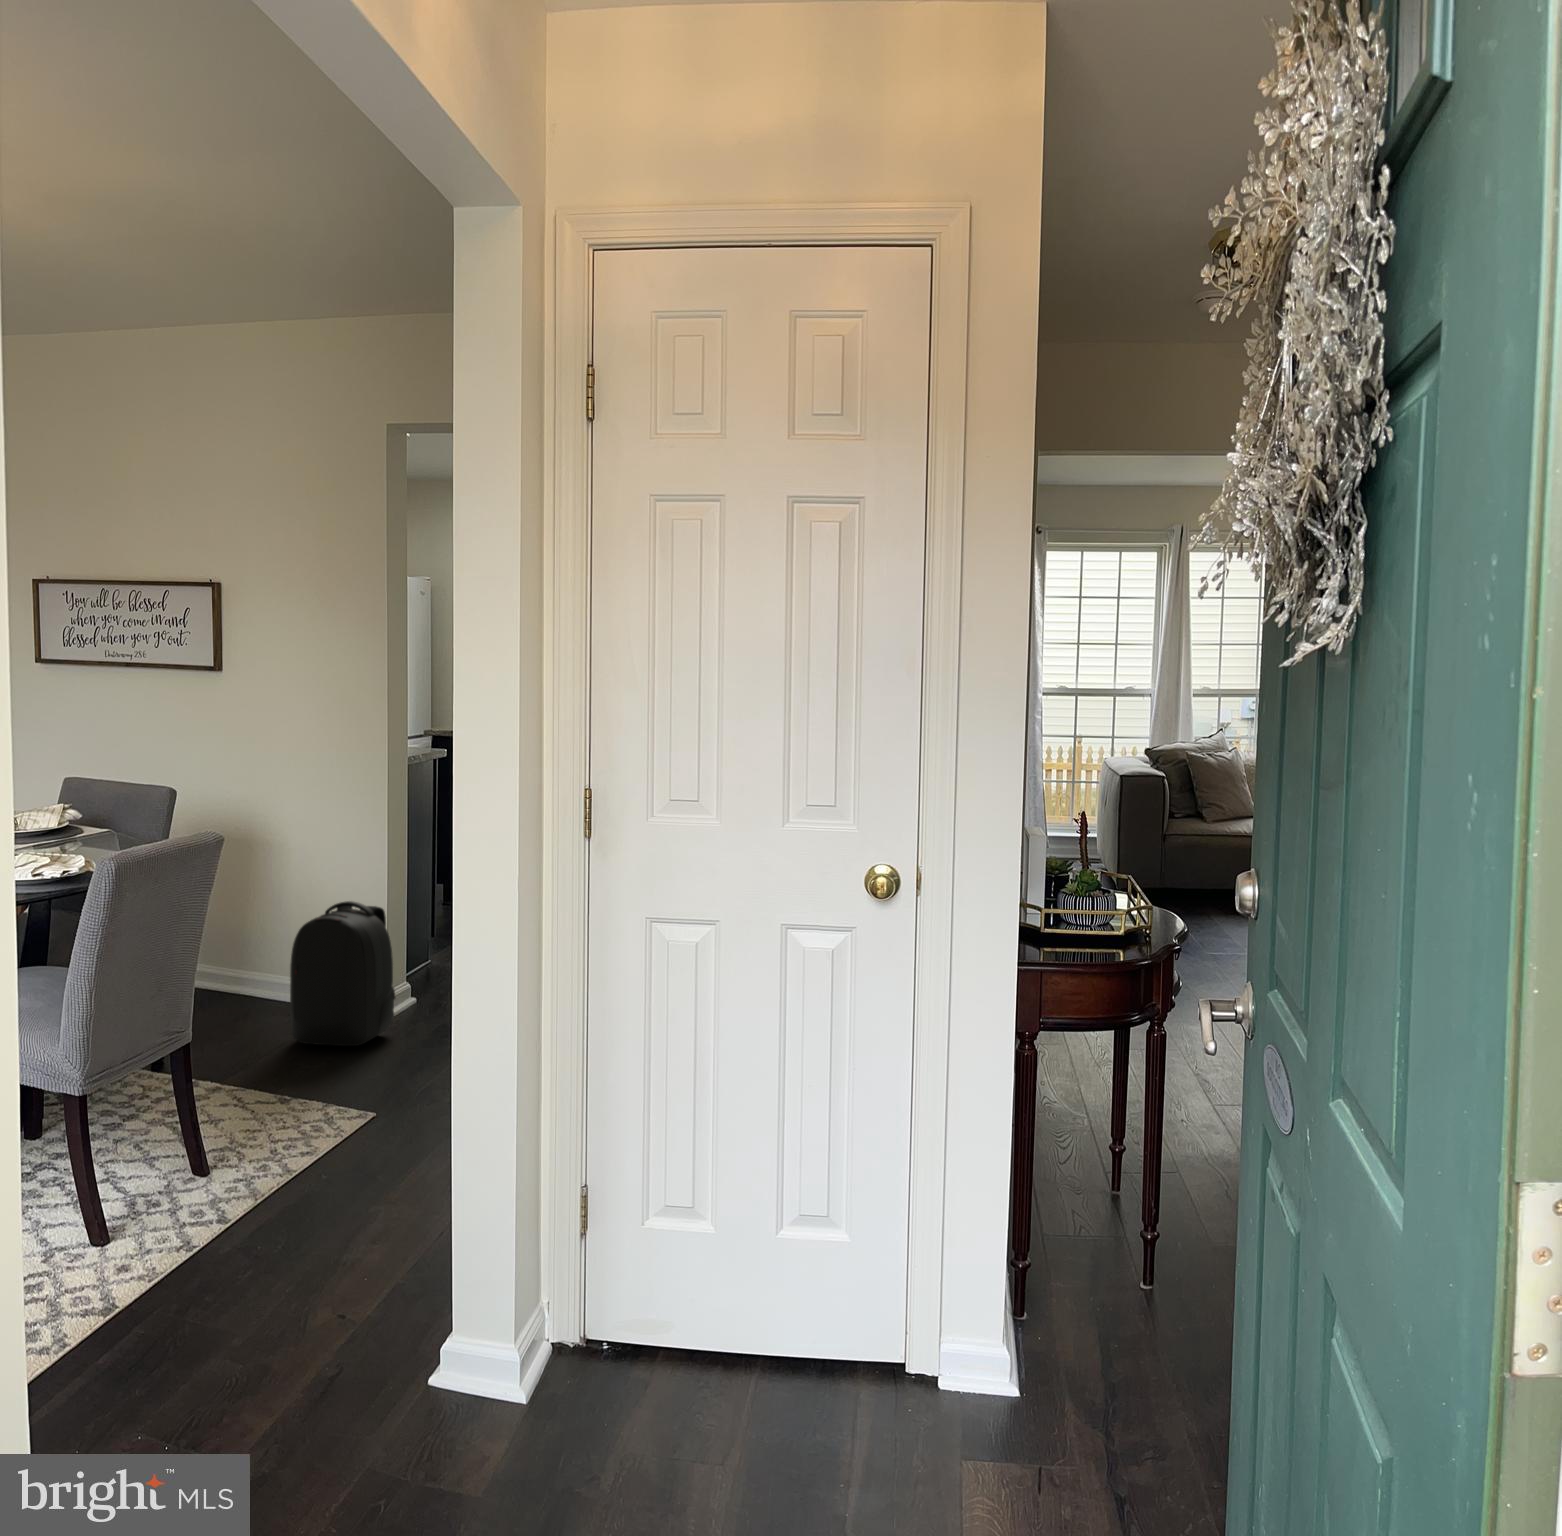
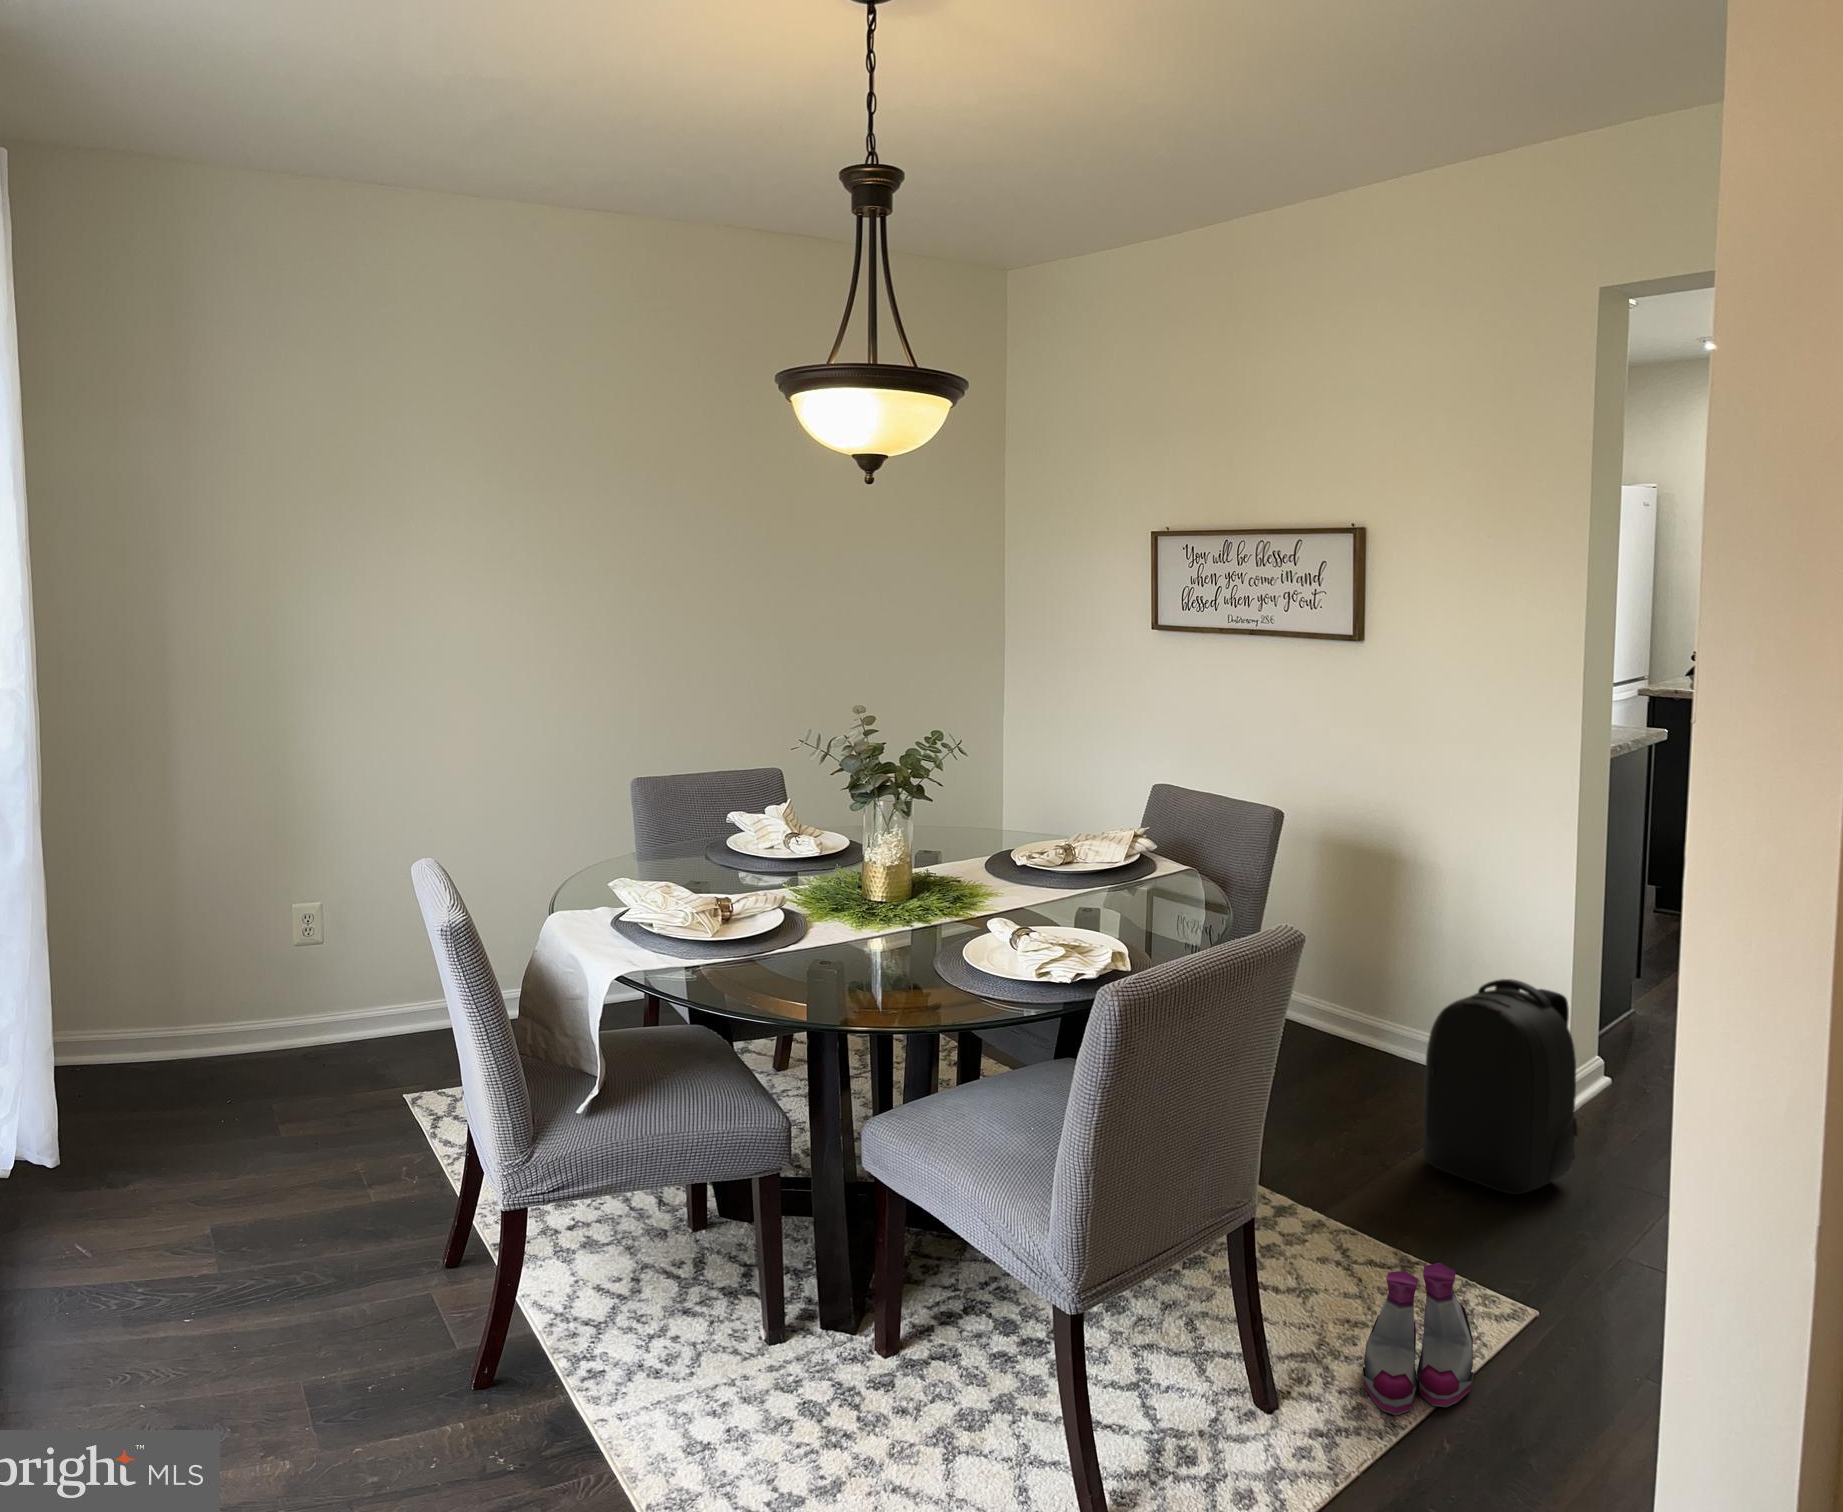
boots: none [260,1069,337,1173] -> present [1362,1263,1474,1415]

